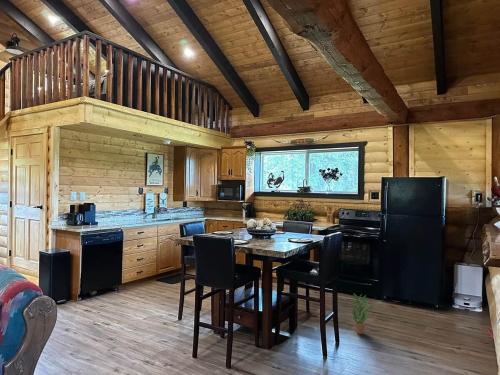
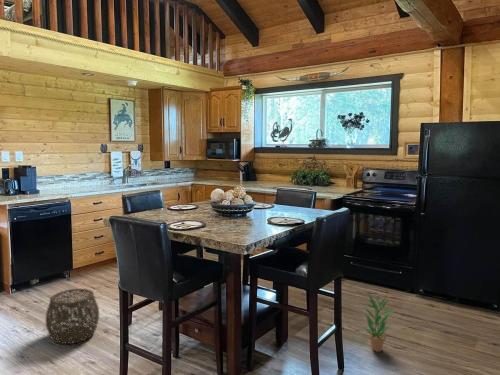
woven basket: none [124,293,161,333] -> present [46,289,99,344]

